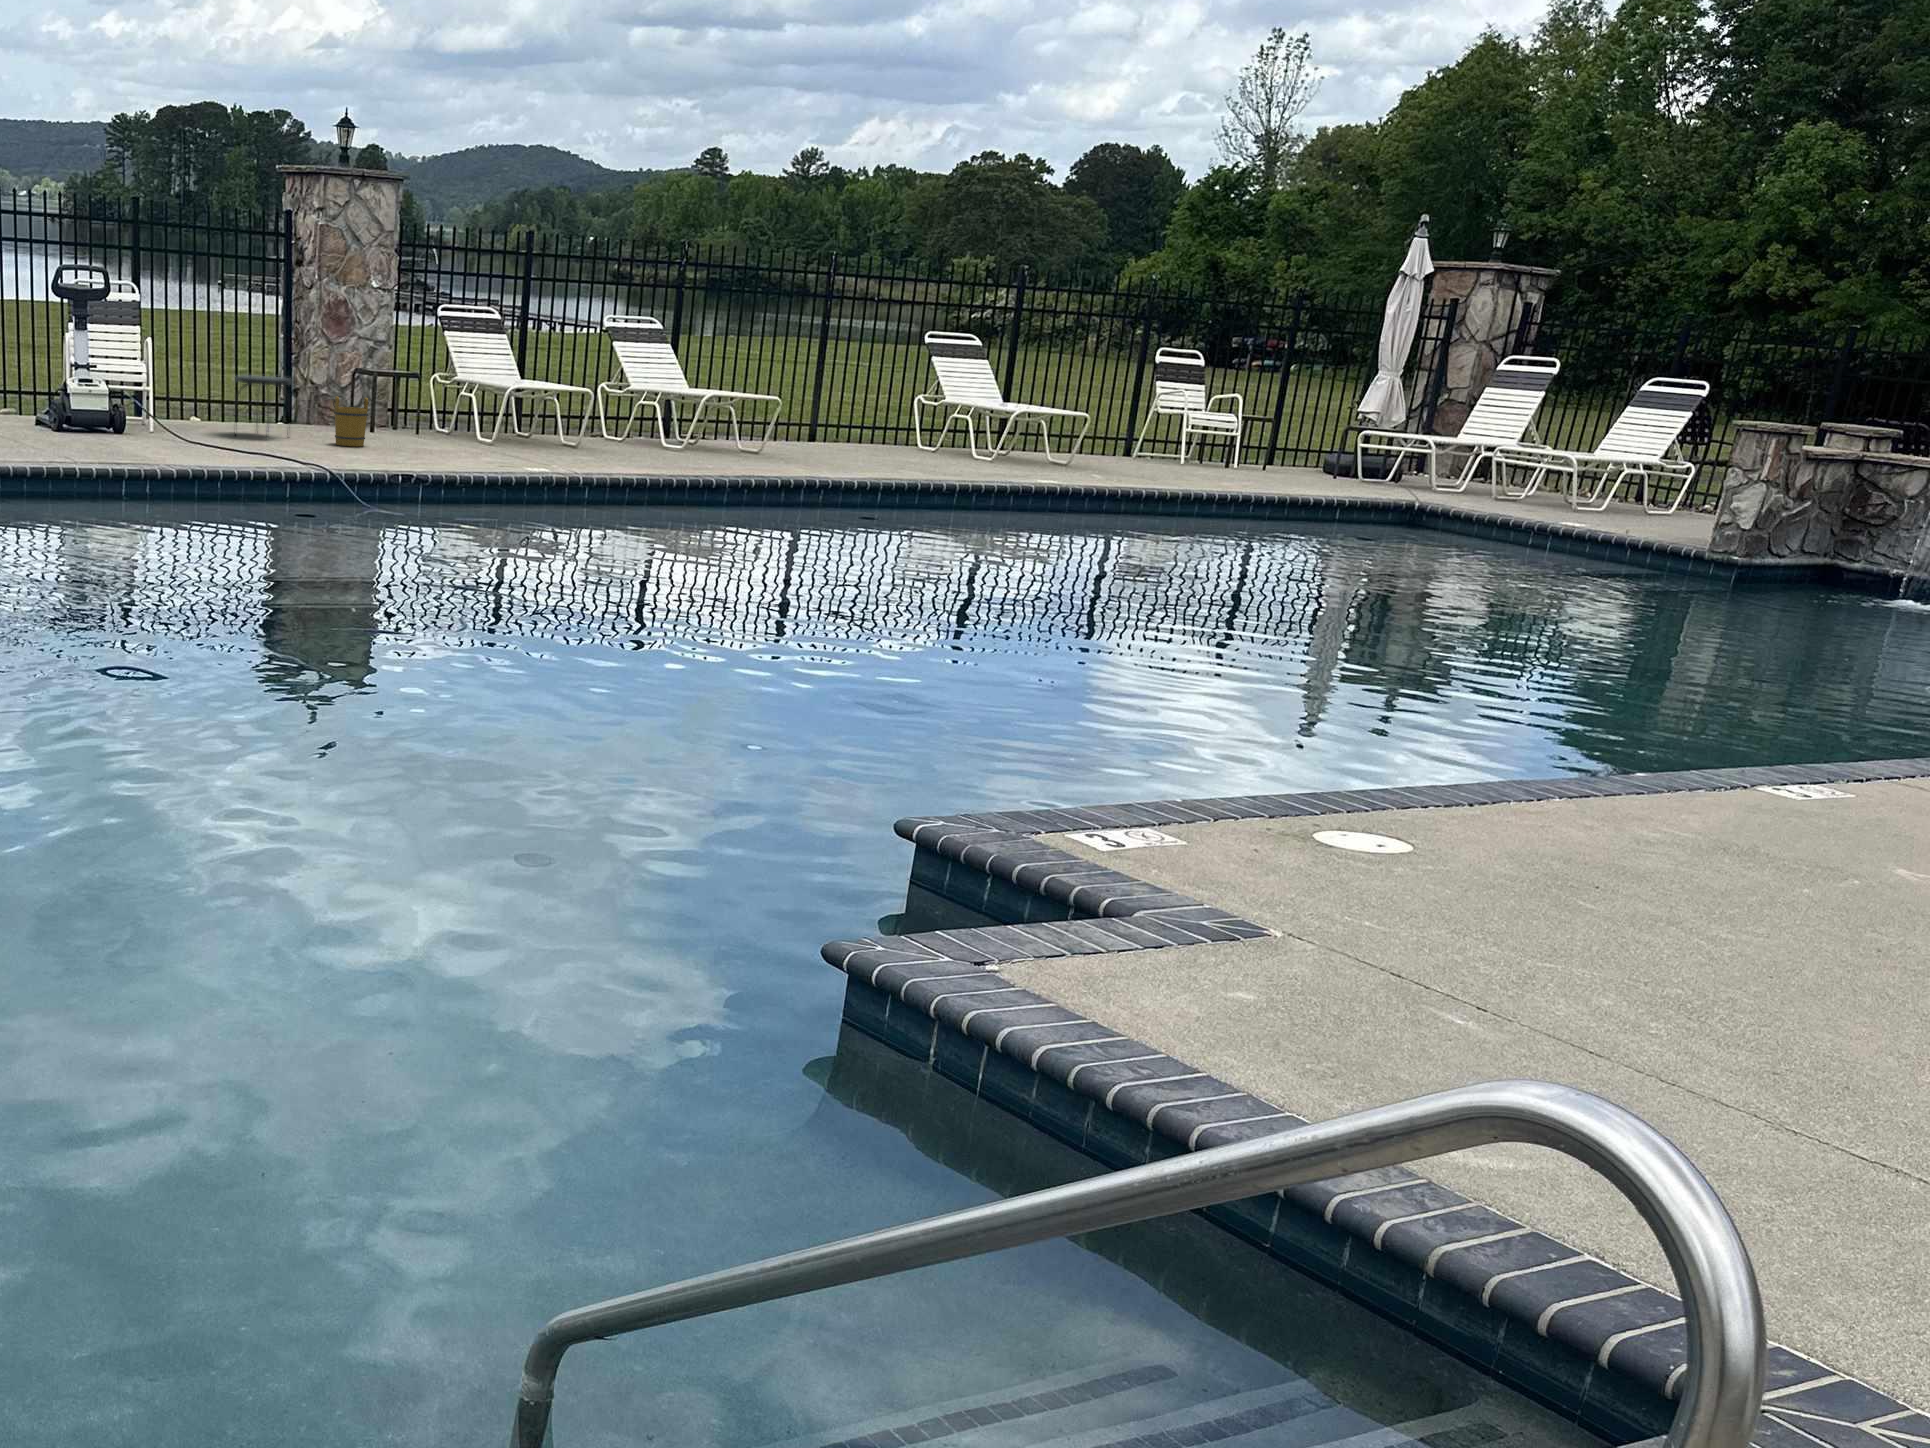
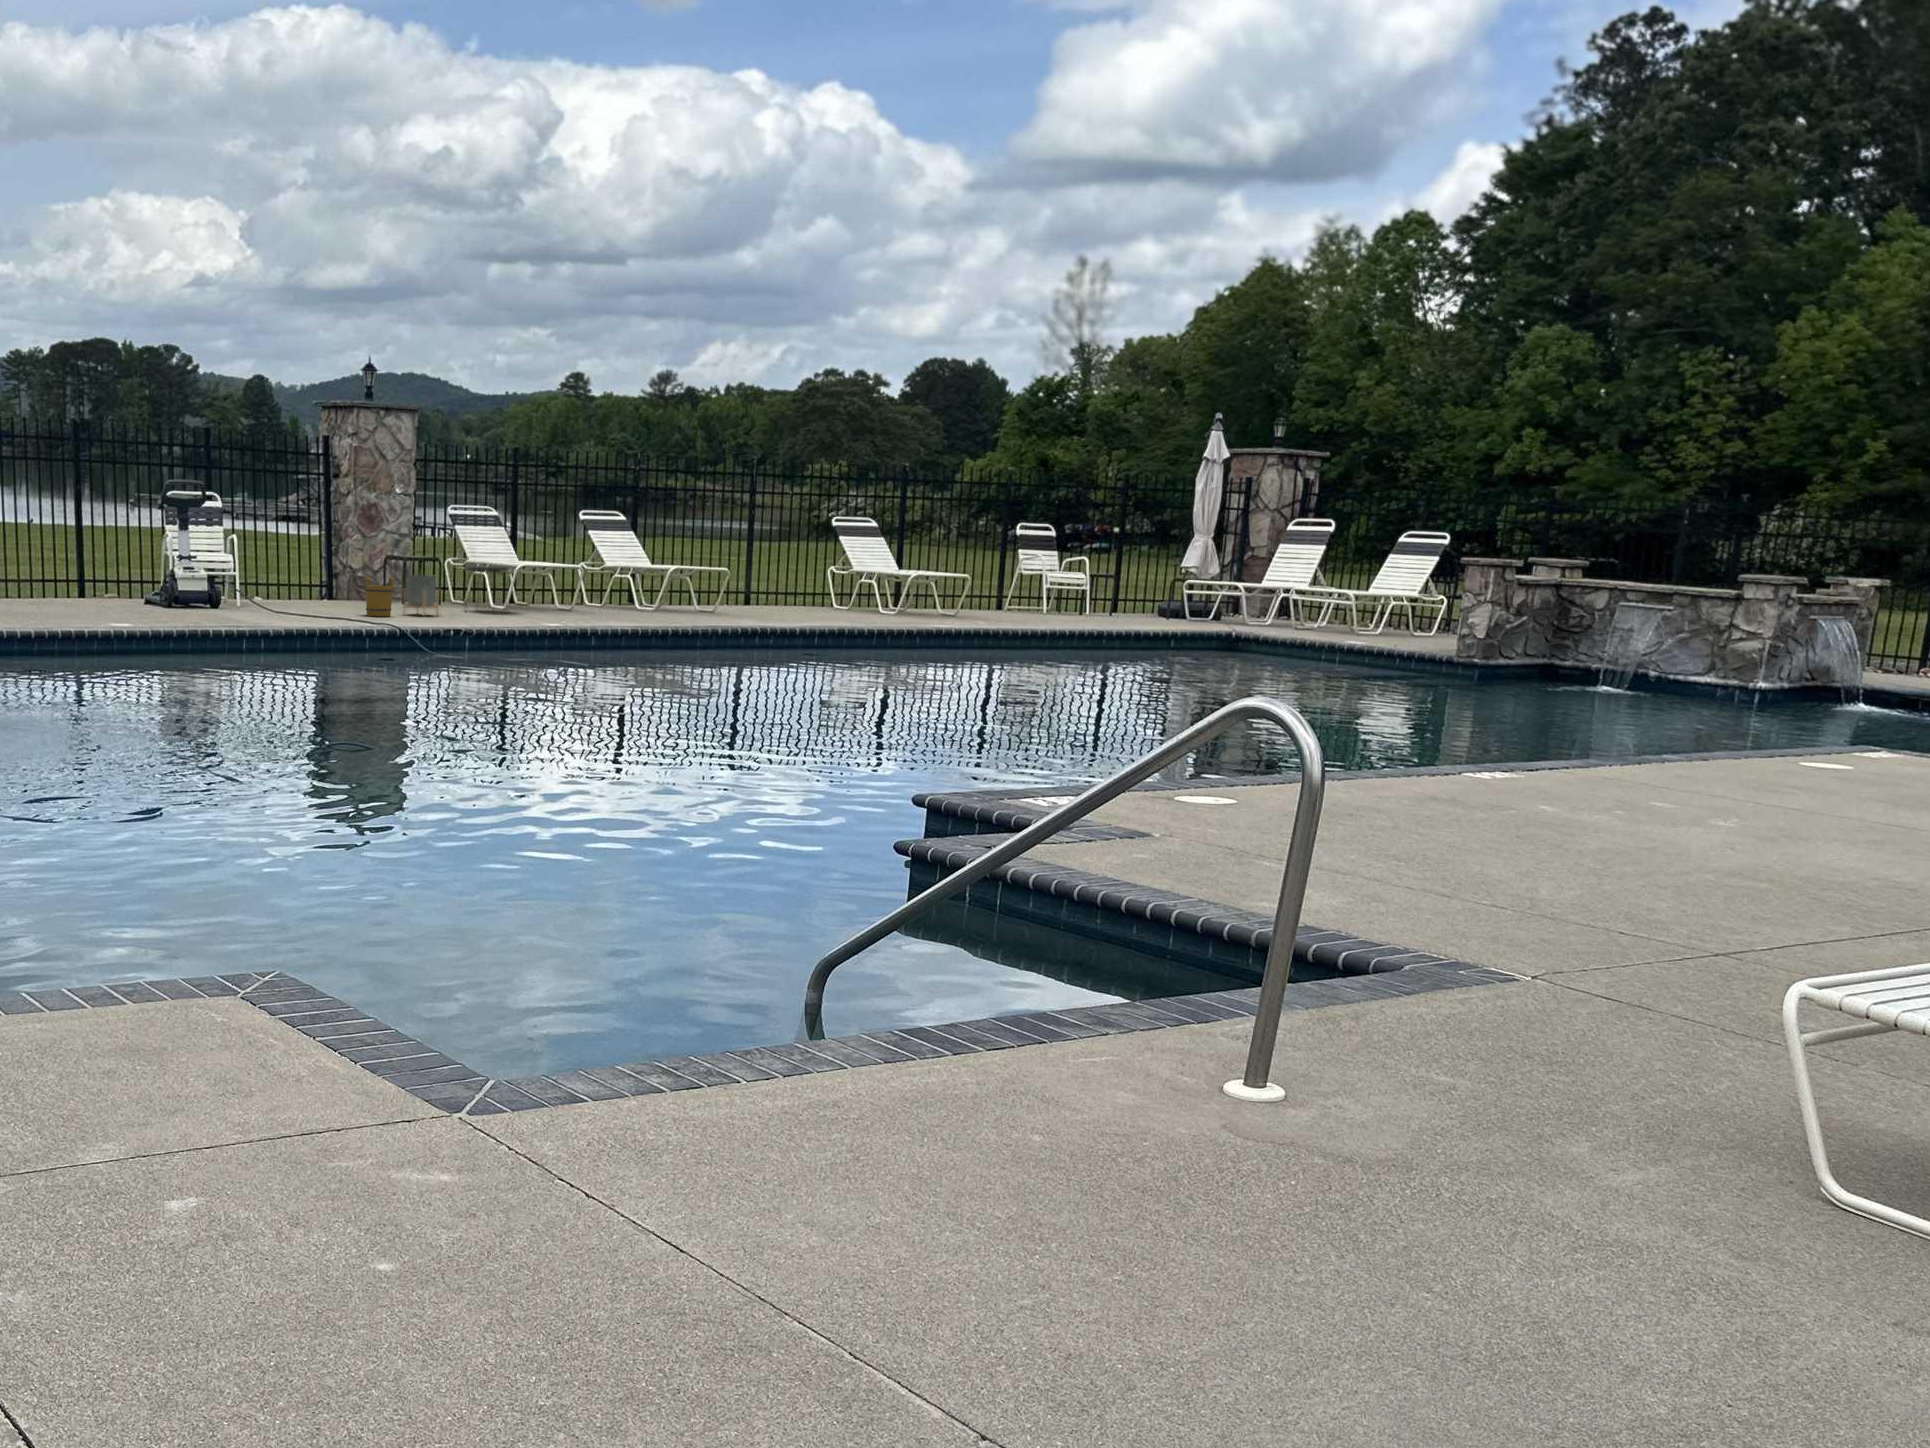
side table: present [236,375,292,437] -> present [465,565,509,613]
planter: none [381,395,426,448] -> present [403,575,439,614]

